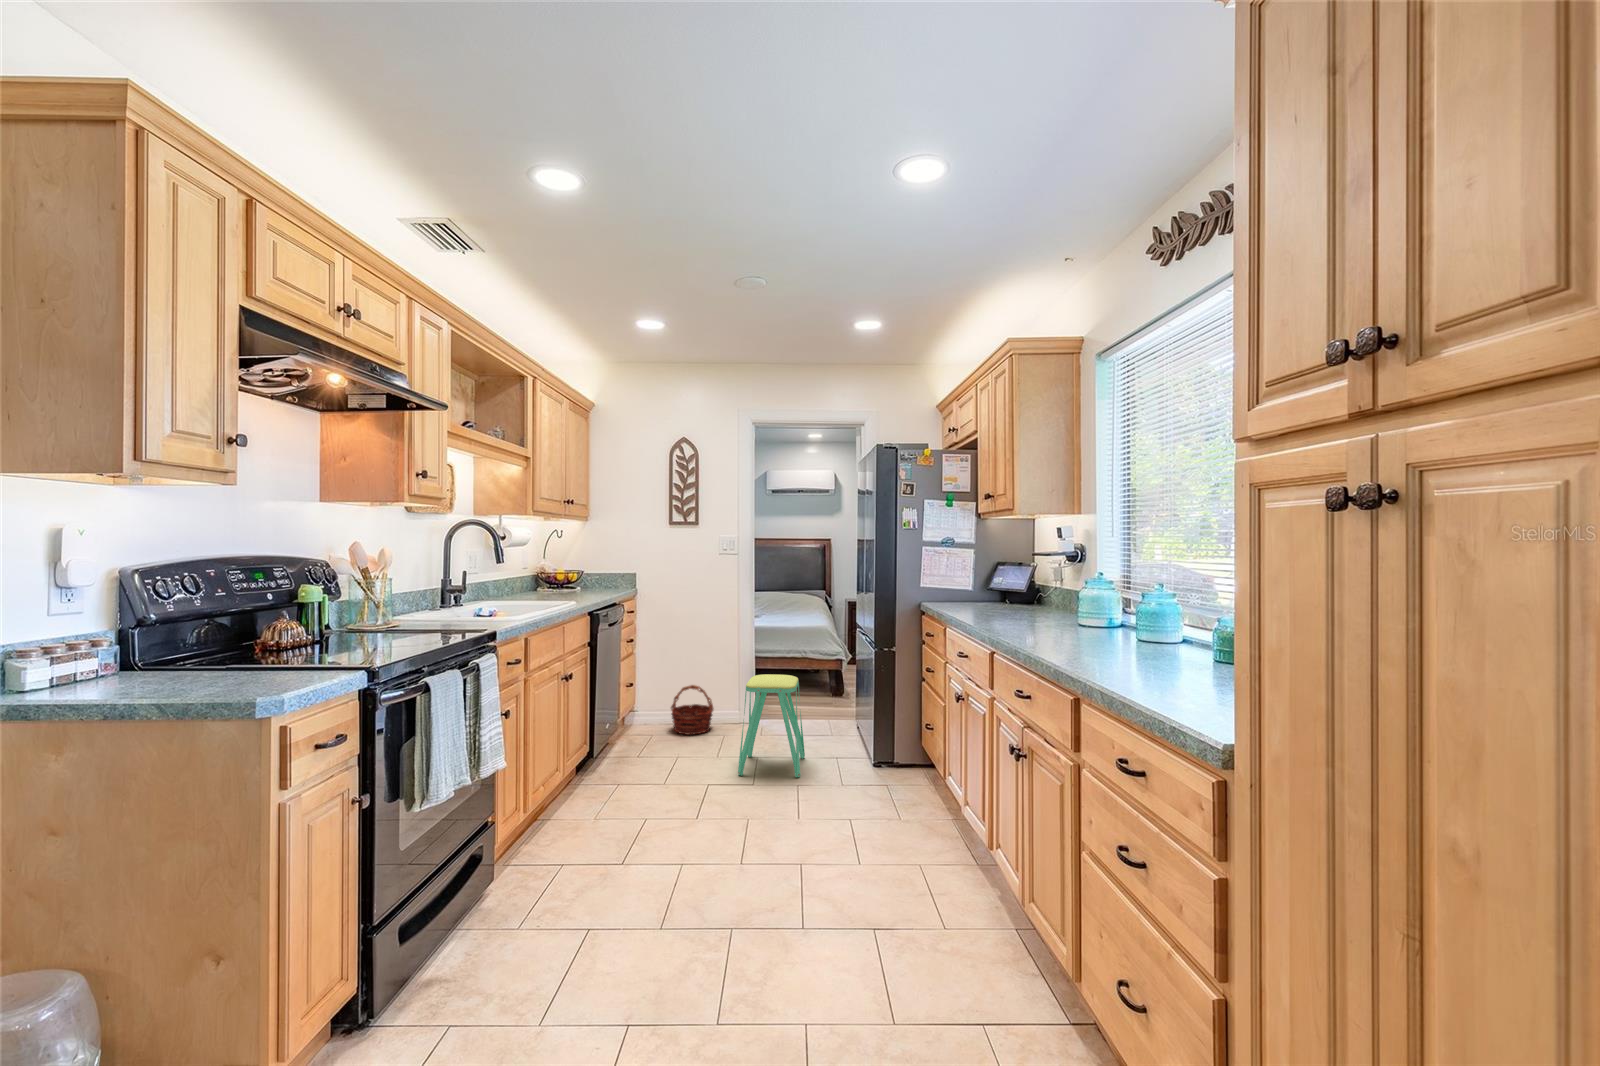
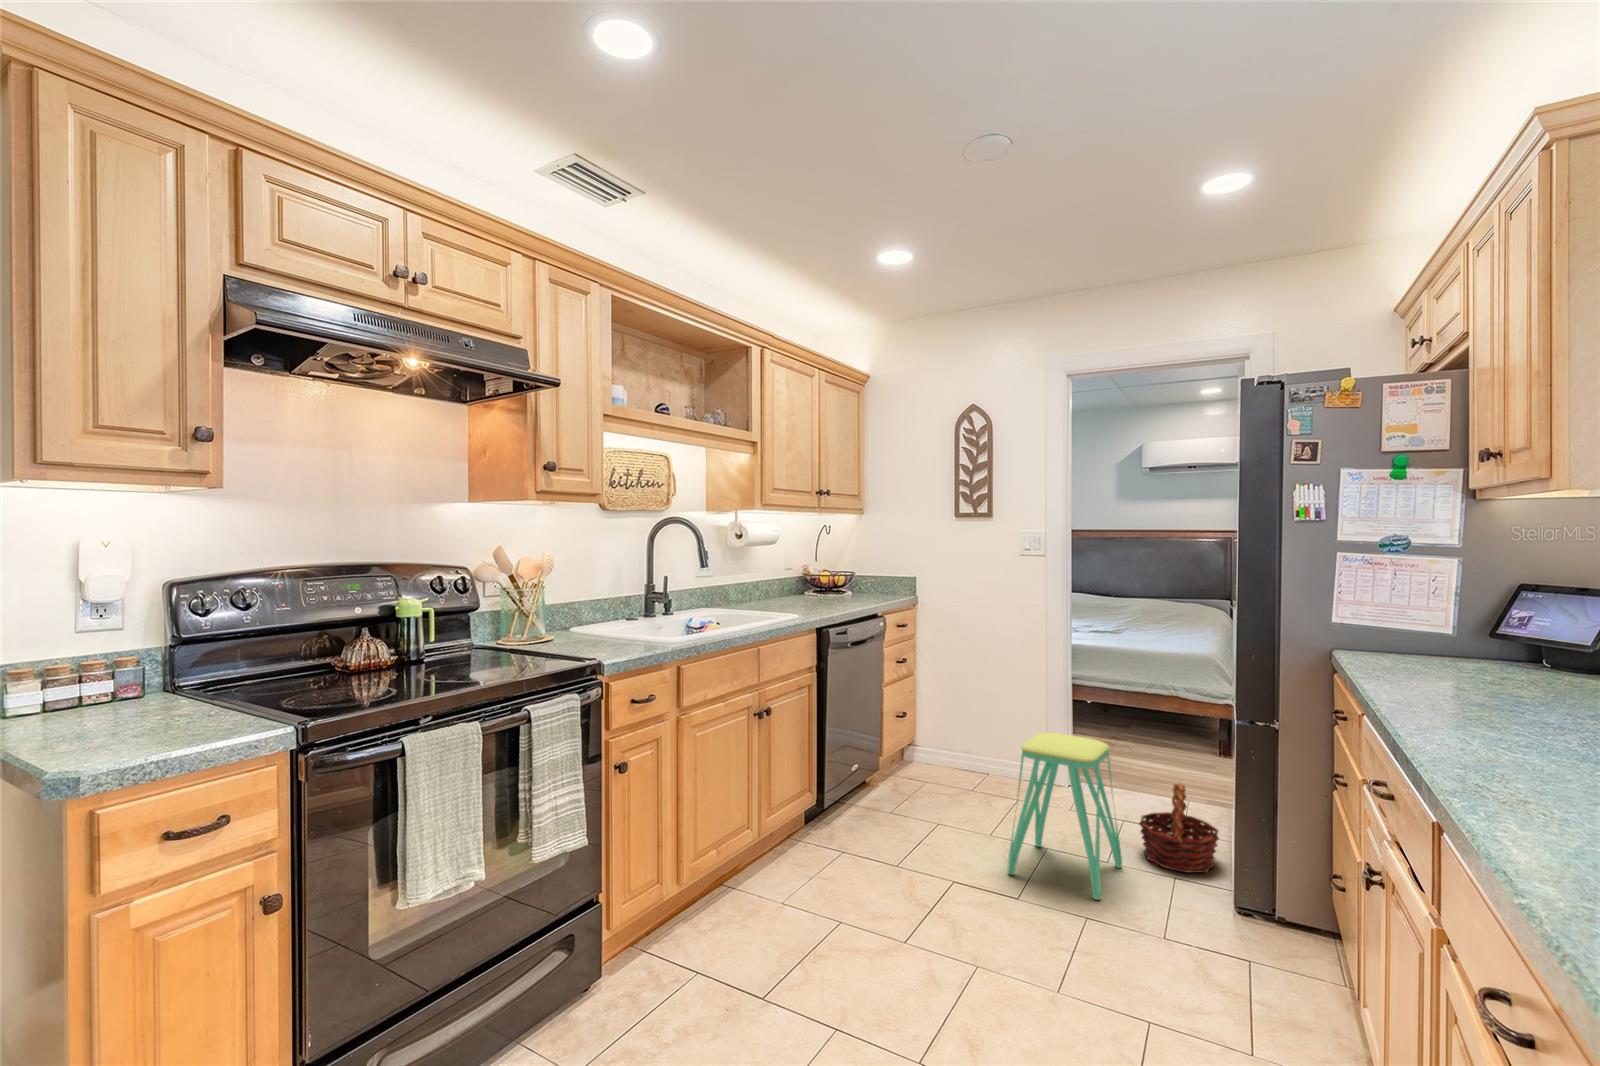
basket: present [671,685,714,735] -> present [1139,784,1219,873]

